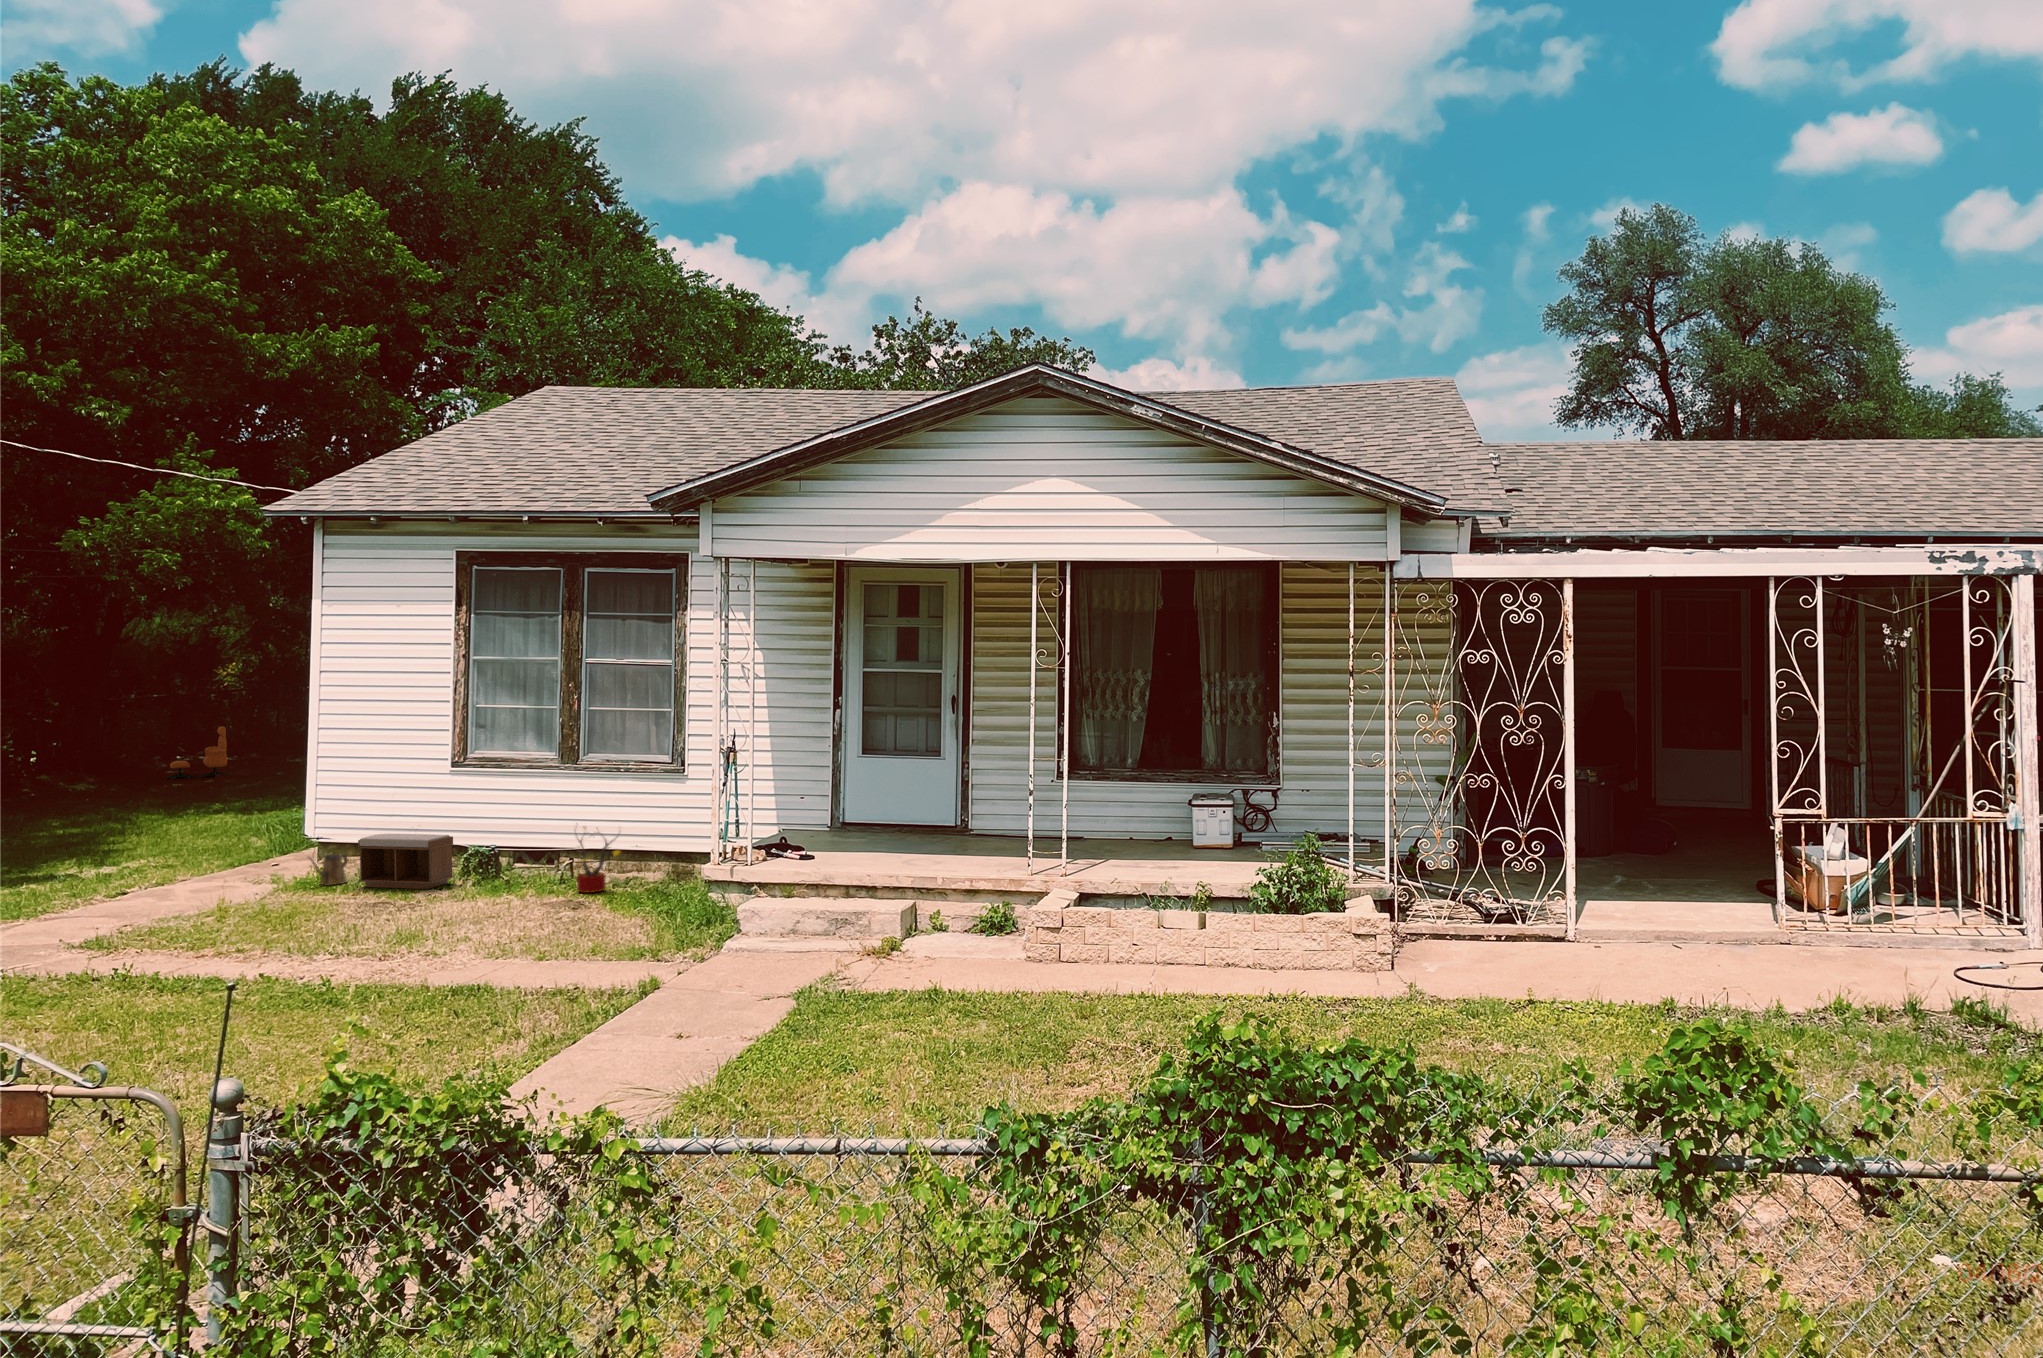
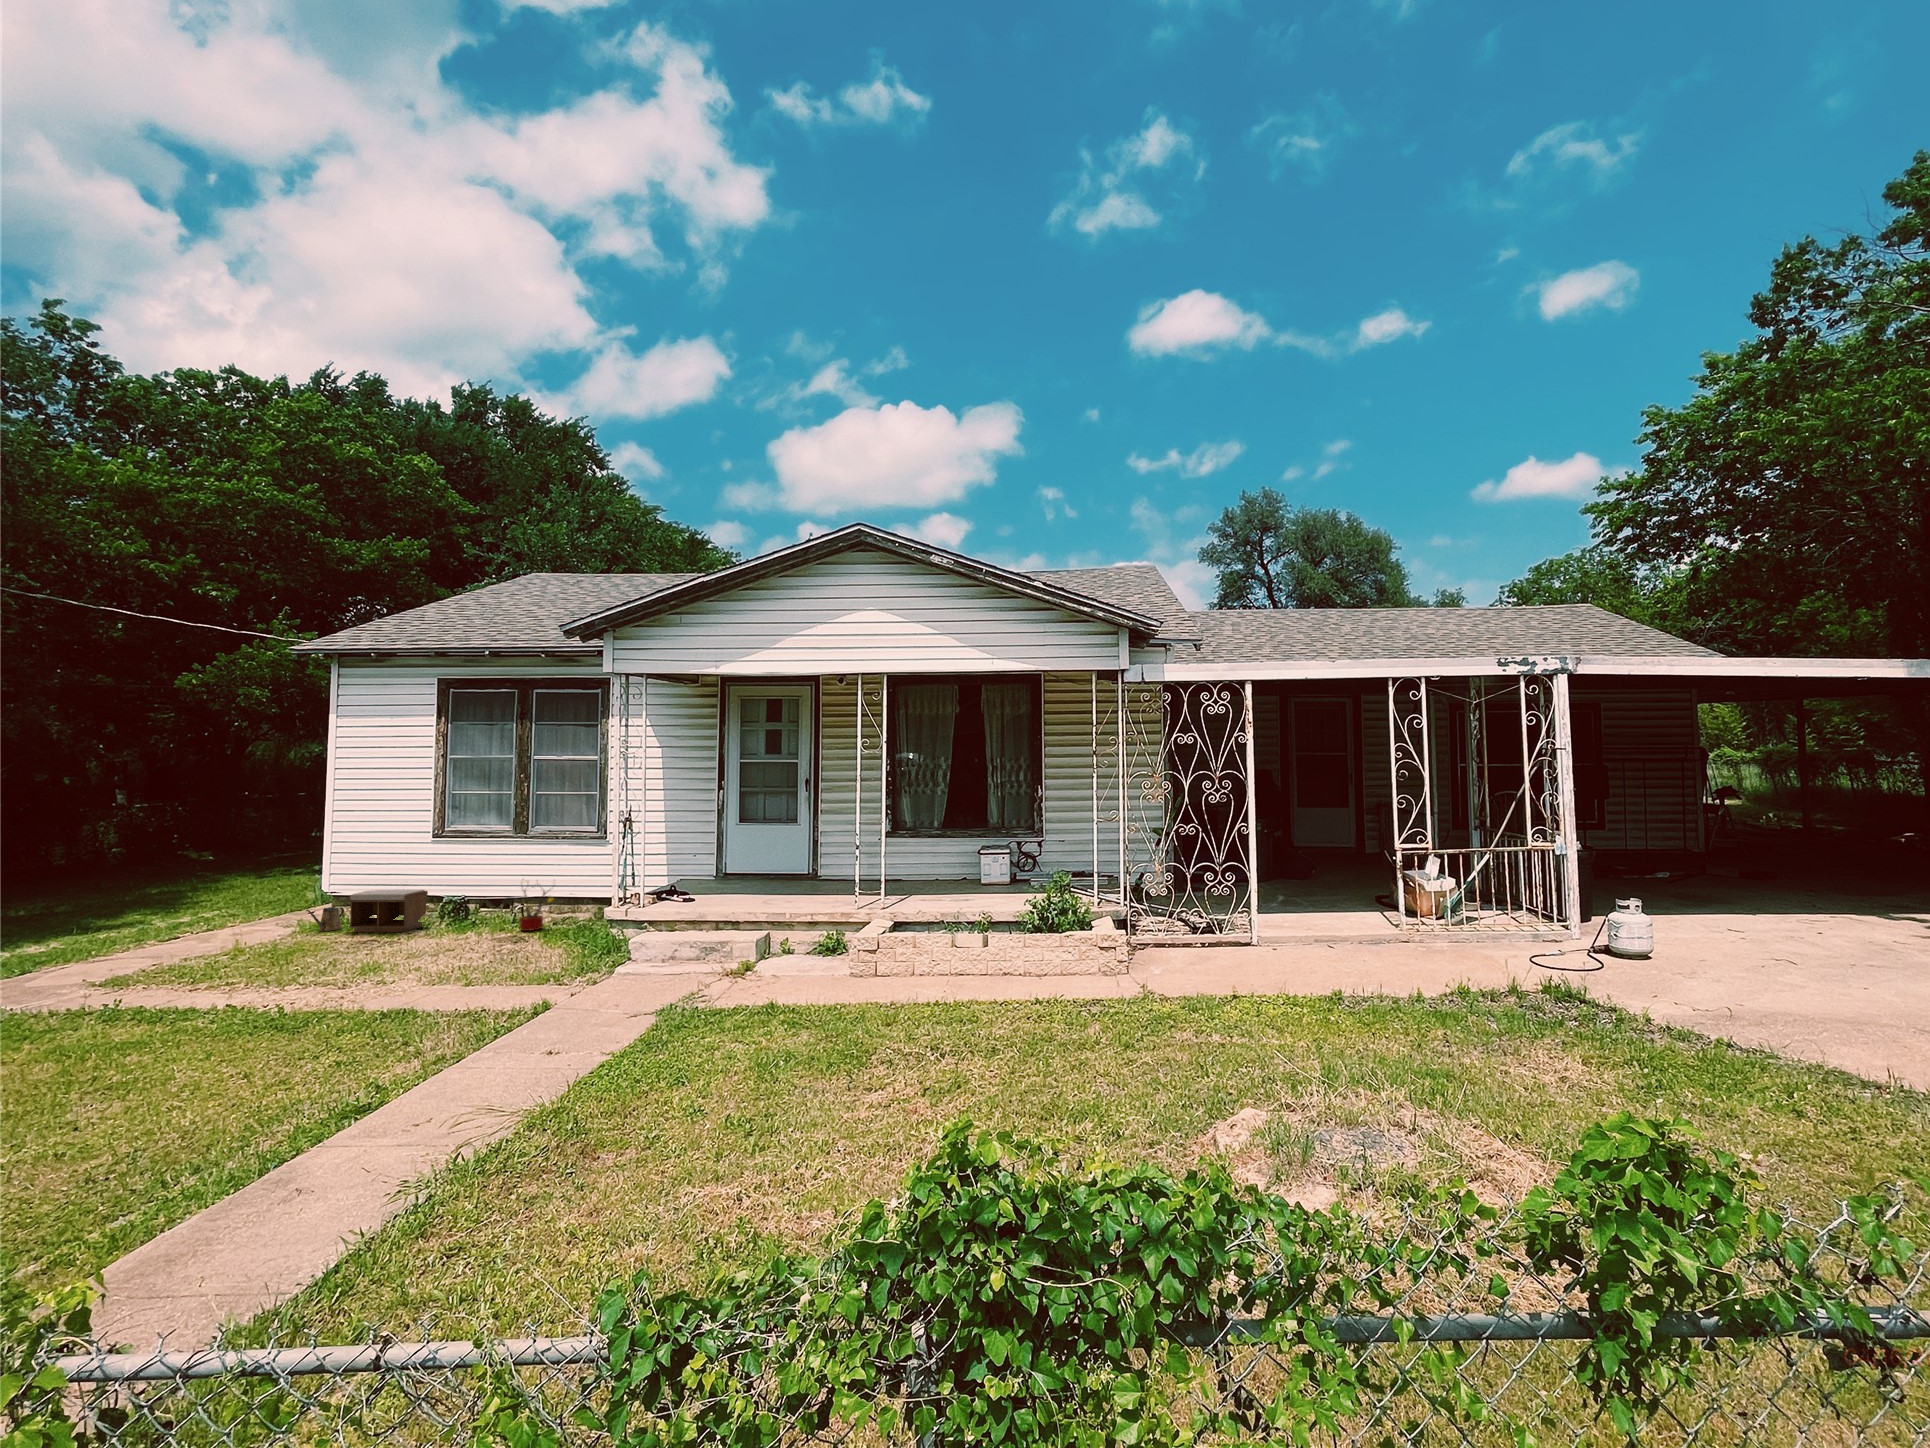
lounge chair: present [165,726,232,779] -> none [266,816,318,854]

